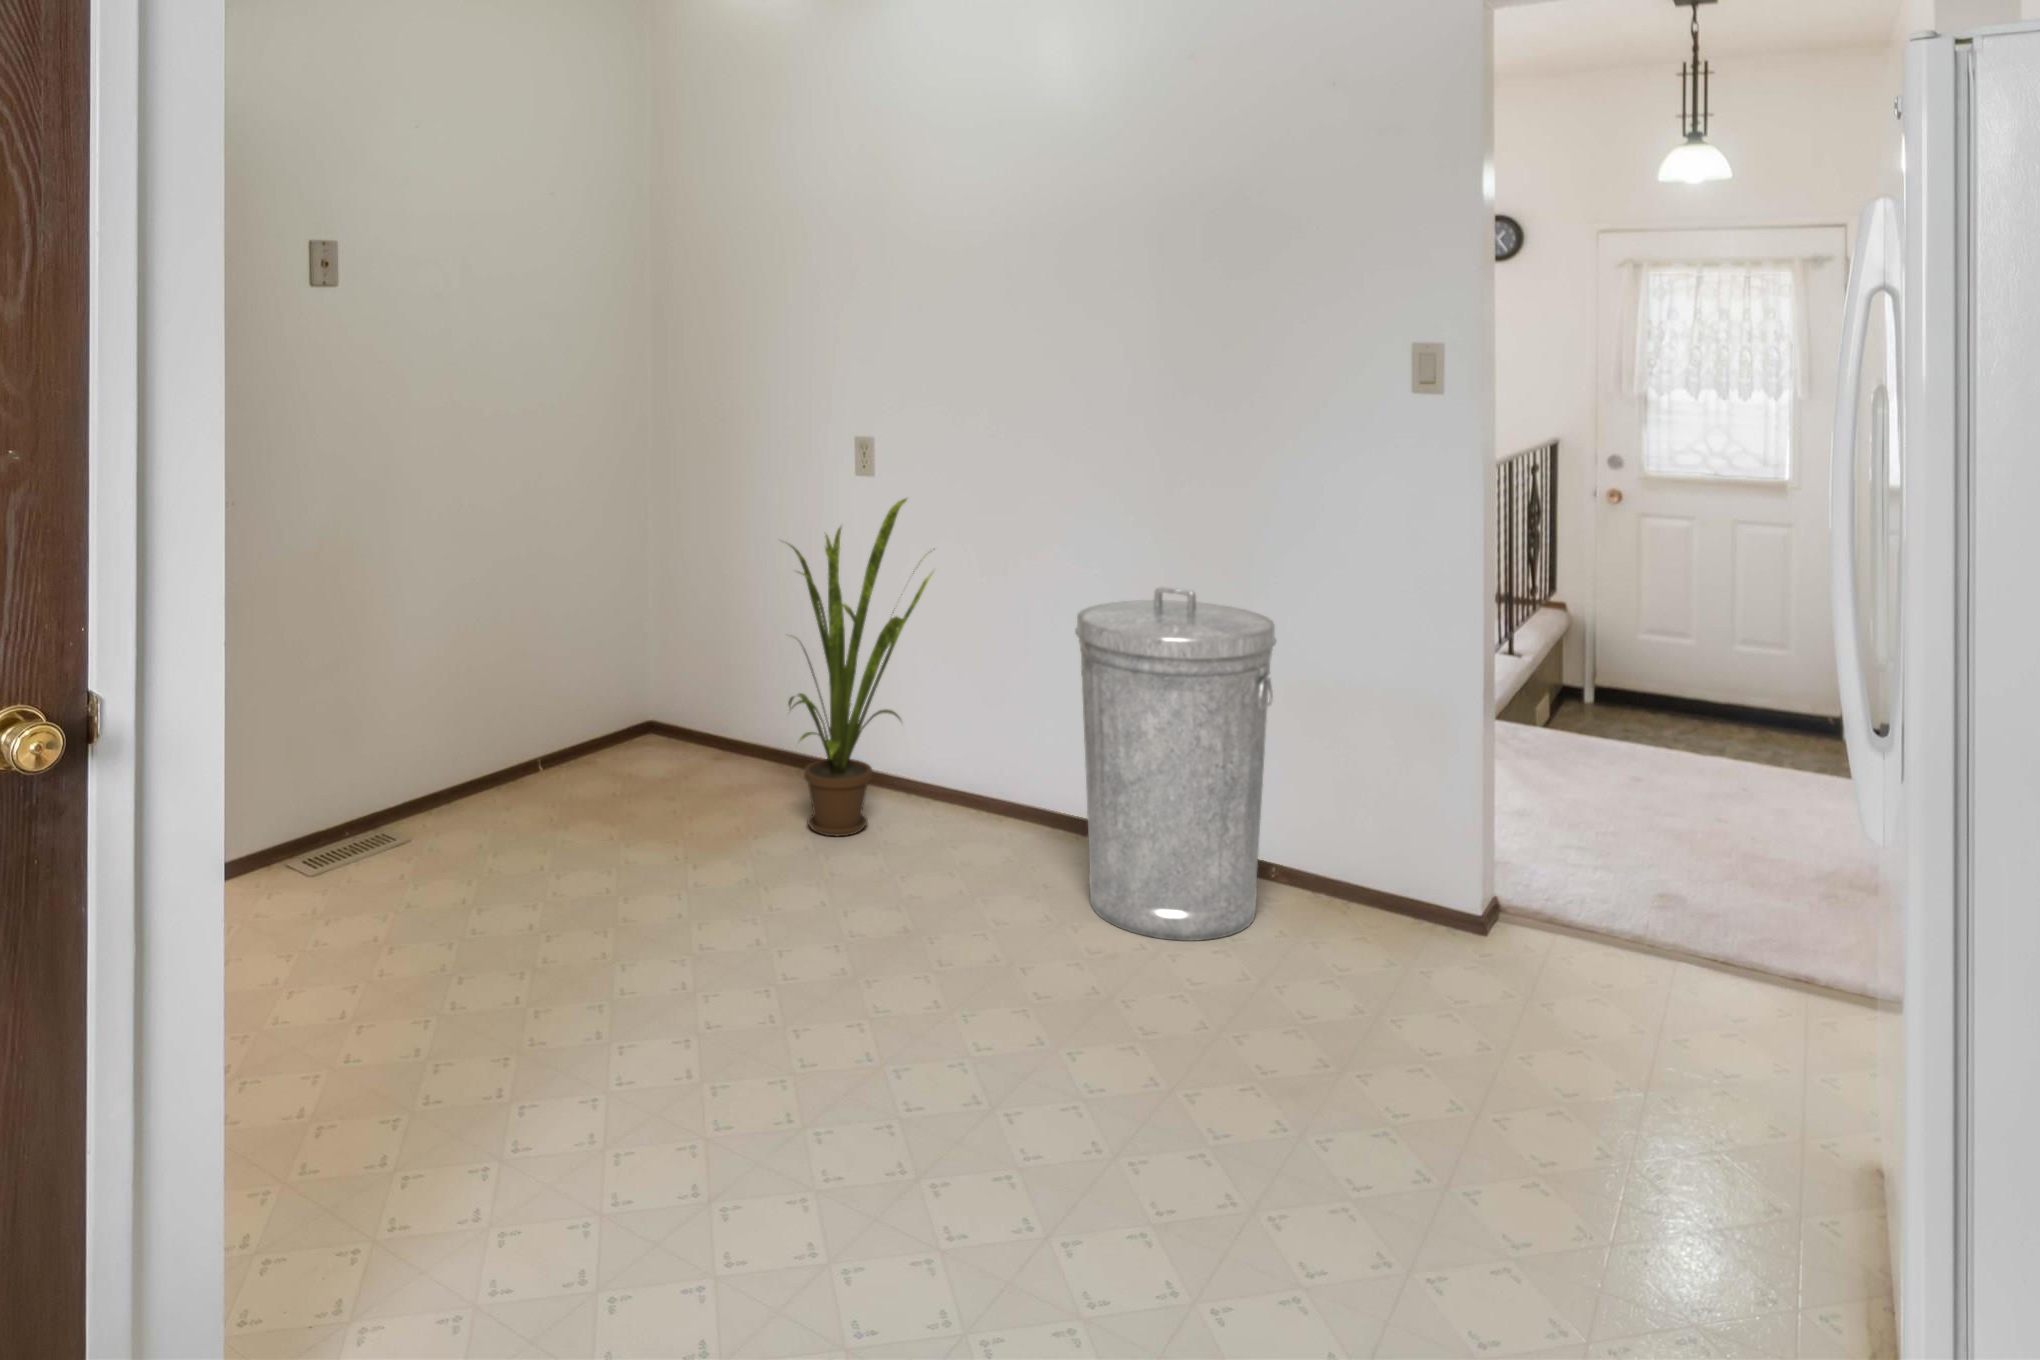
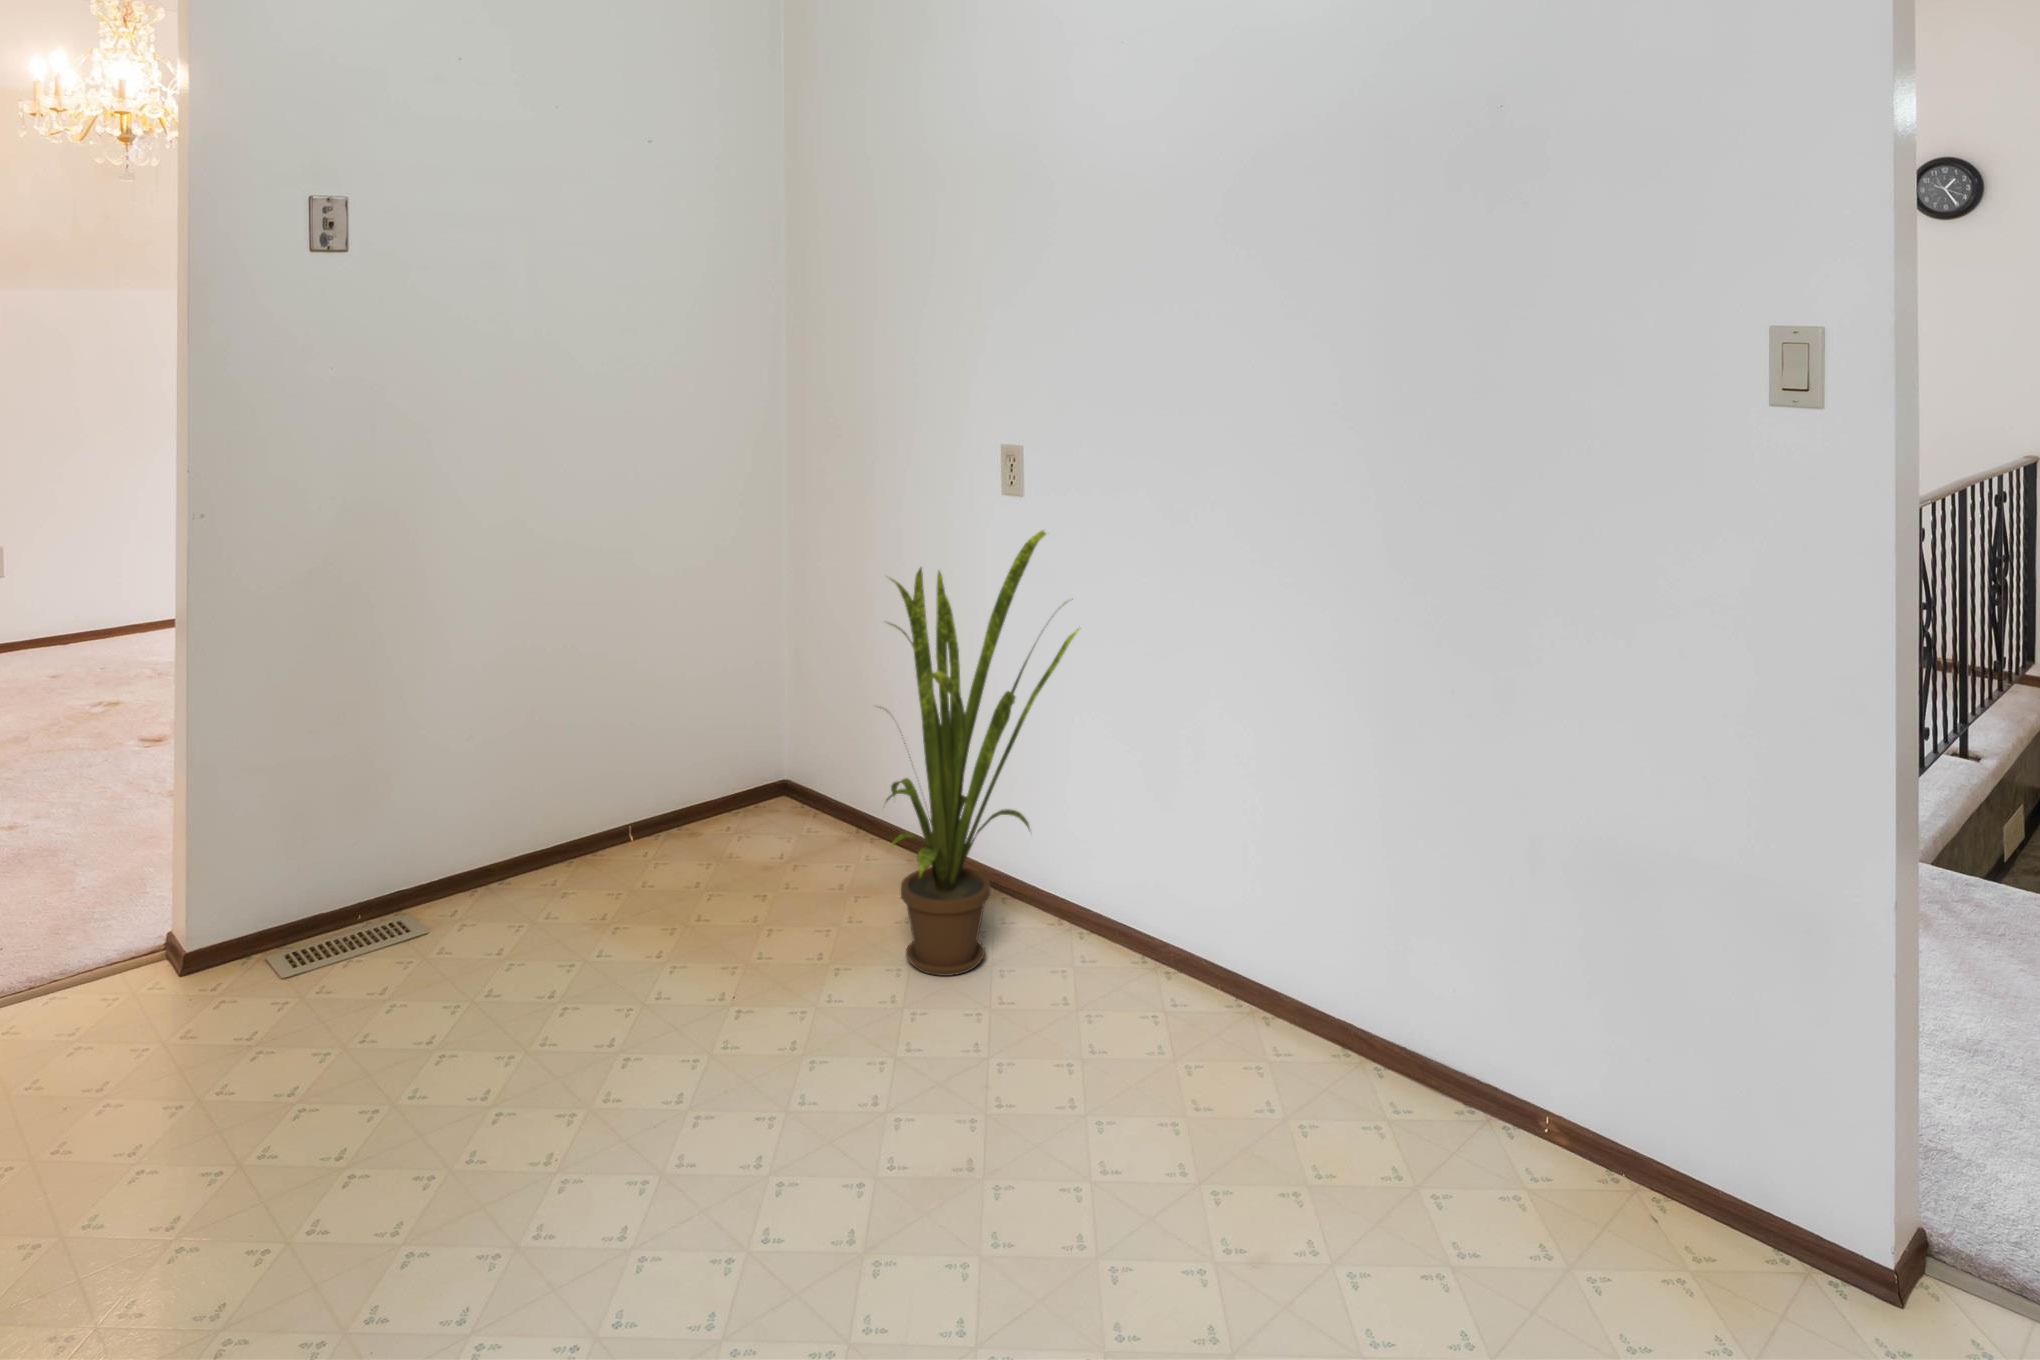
trash can: present [1075,587,1276,941] -> none [1218,681,1524,1234]

